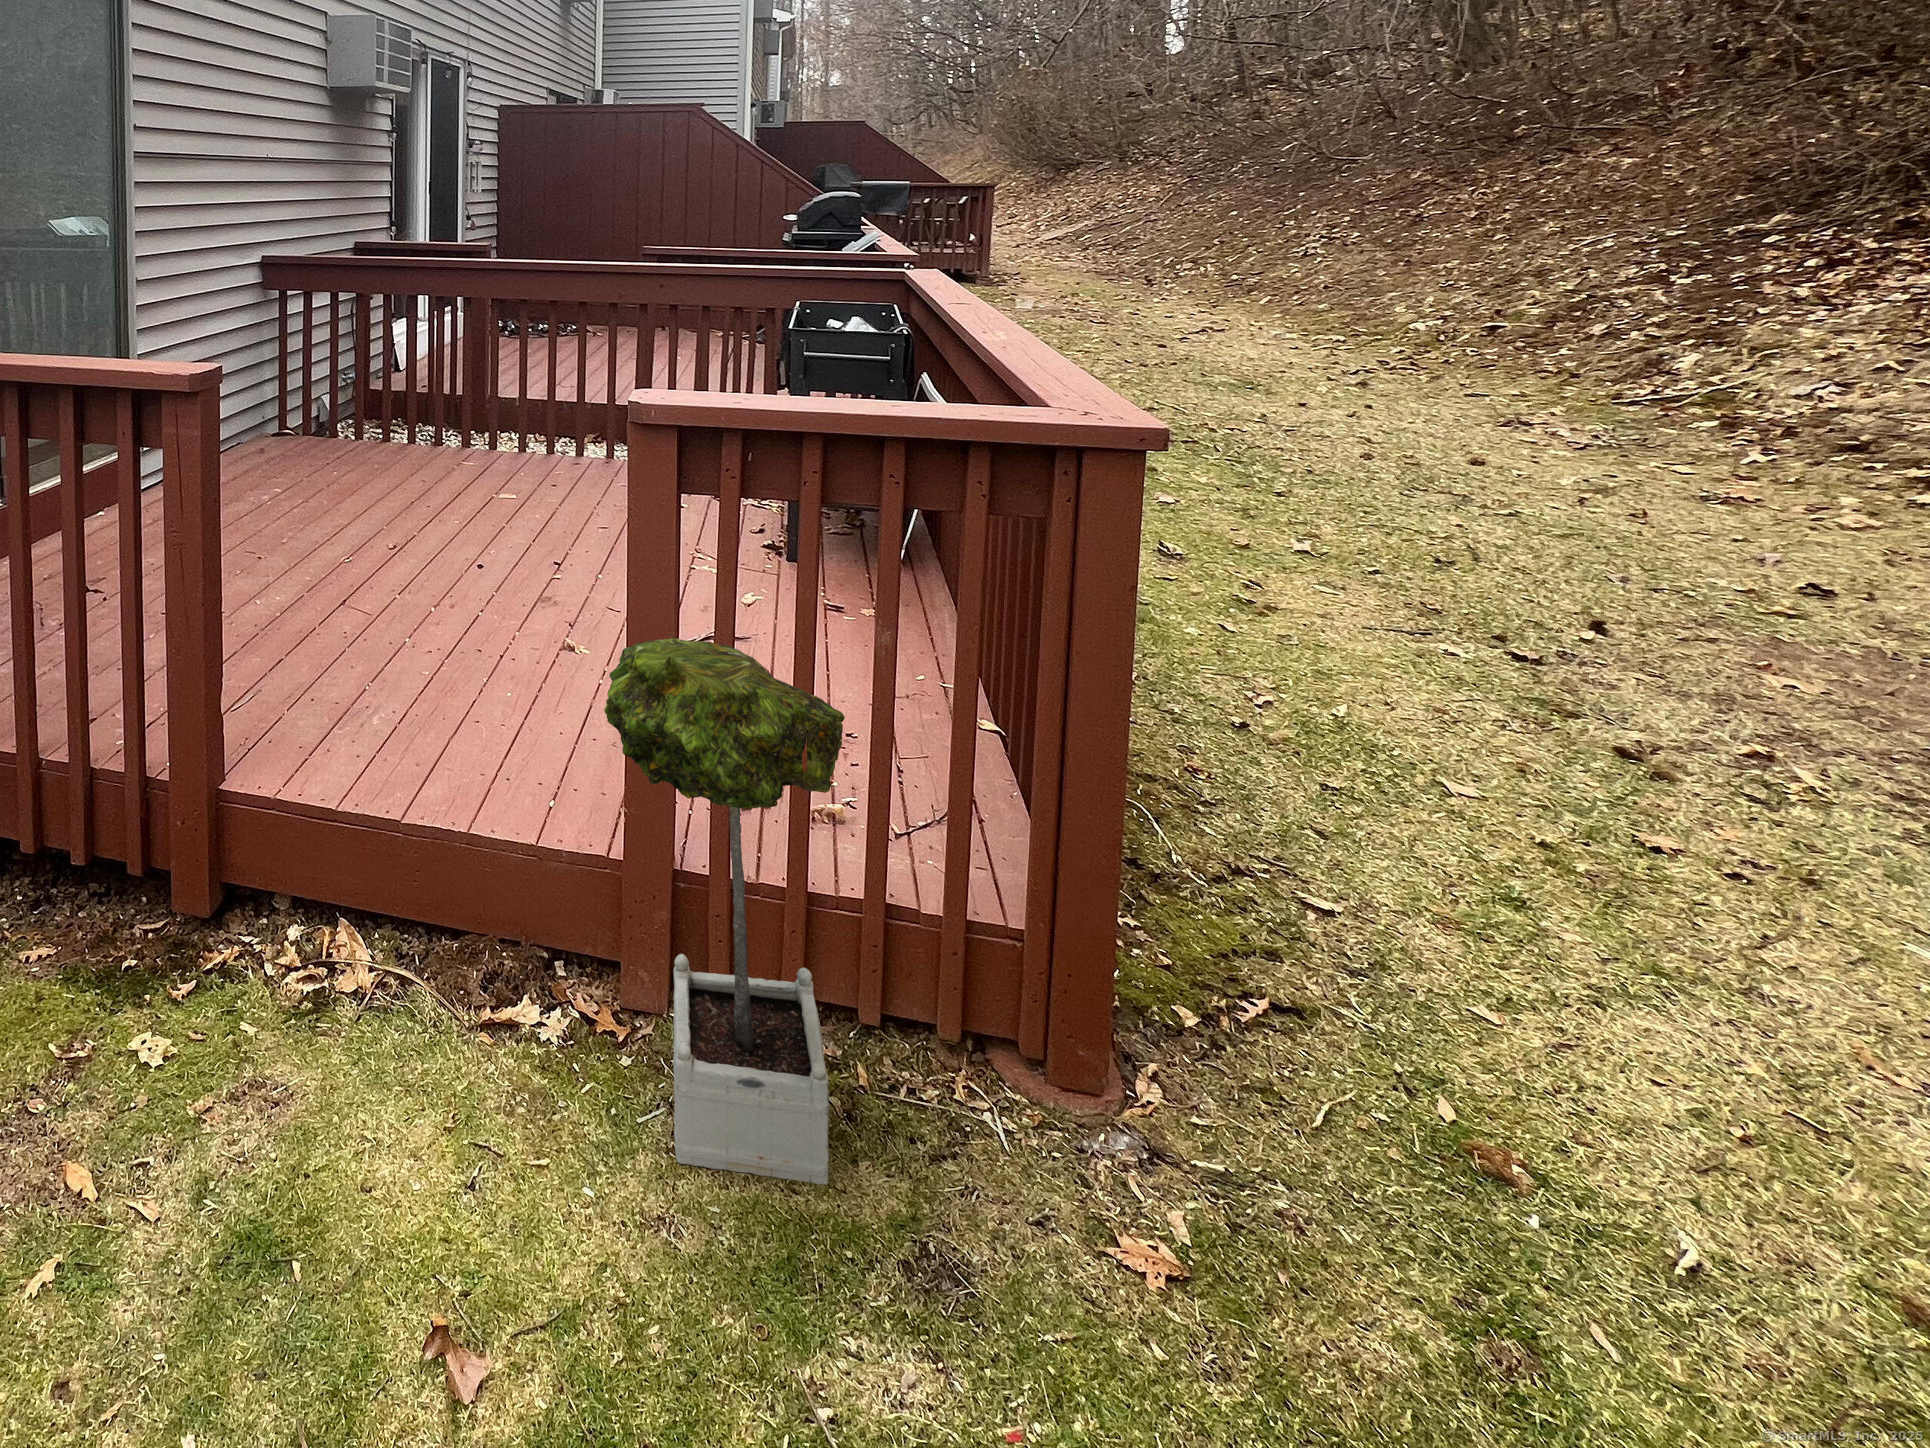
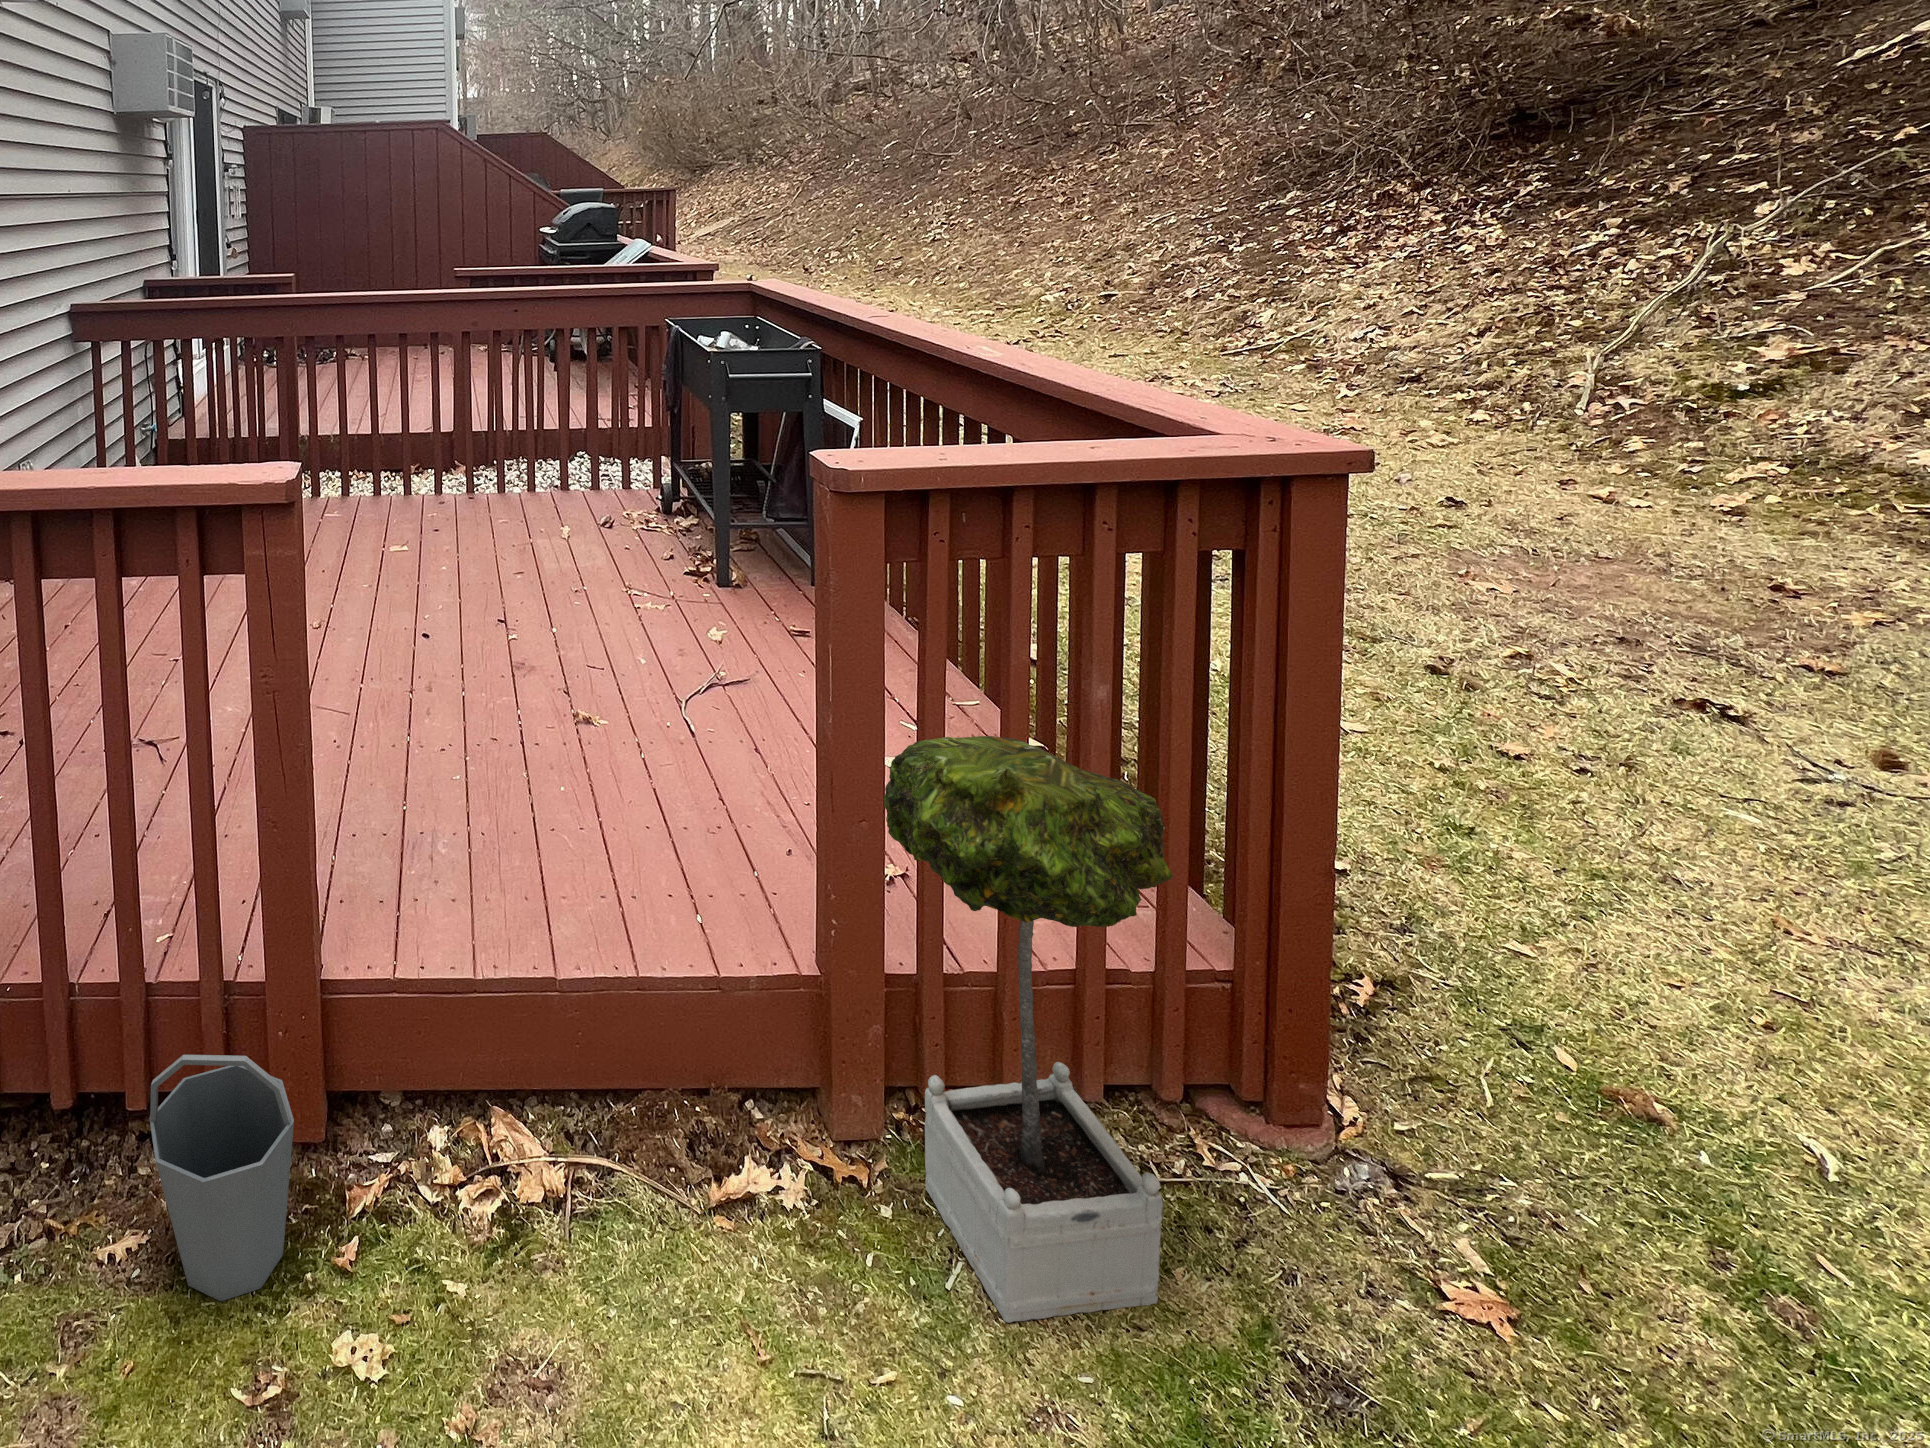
bucket: none [40,809,158,1002] -> present [149,1055,294,1301]

